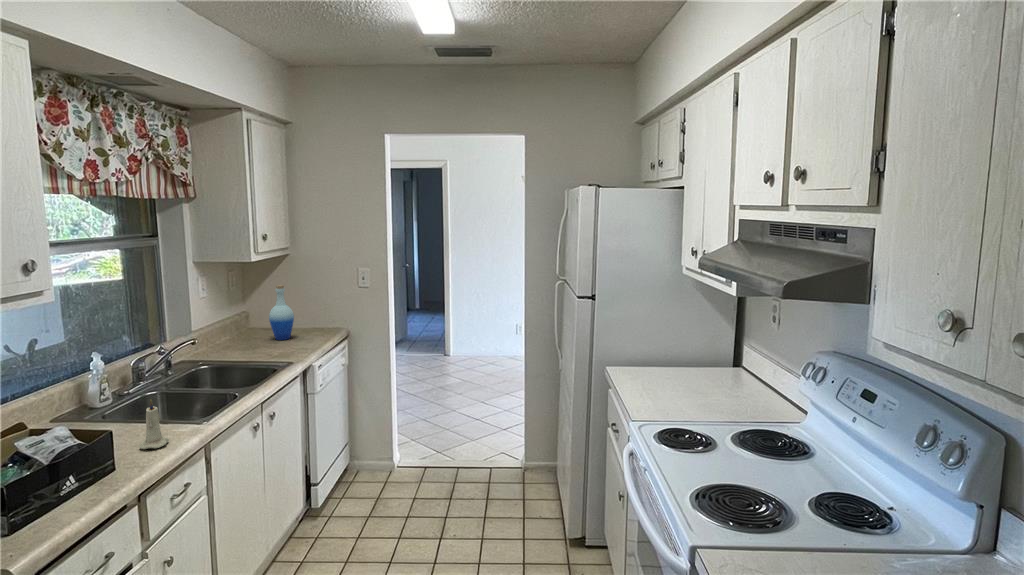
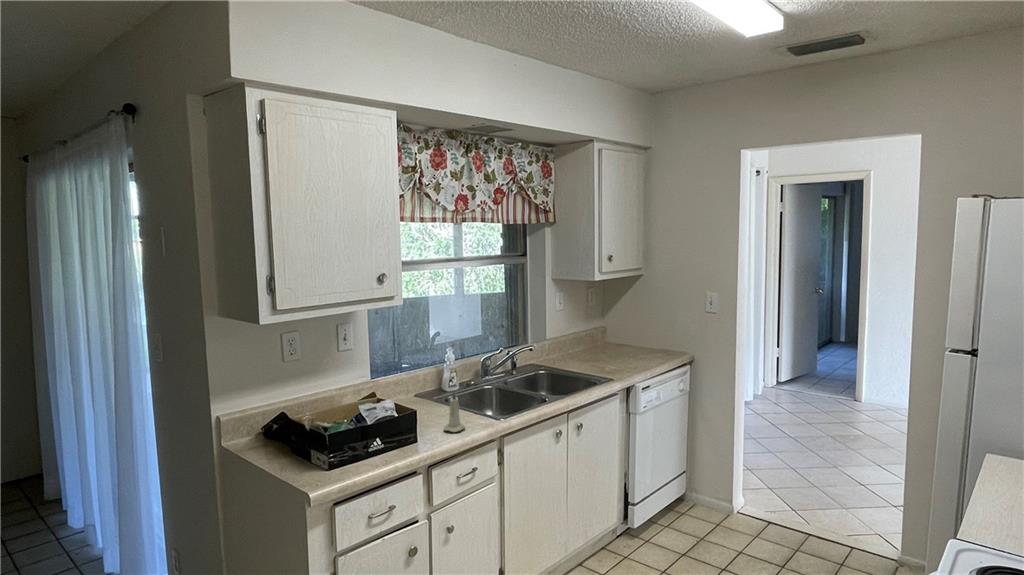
bottle: present [269,285,294,340] -> none [614,304,637,357]

